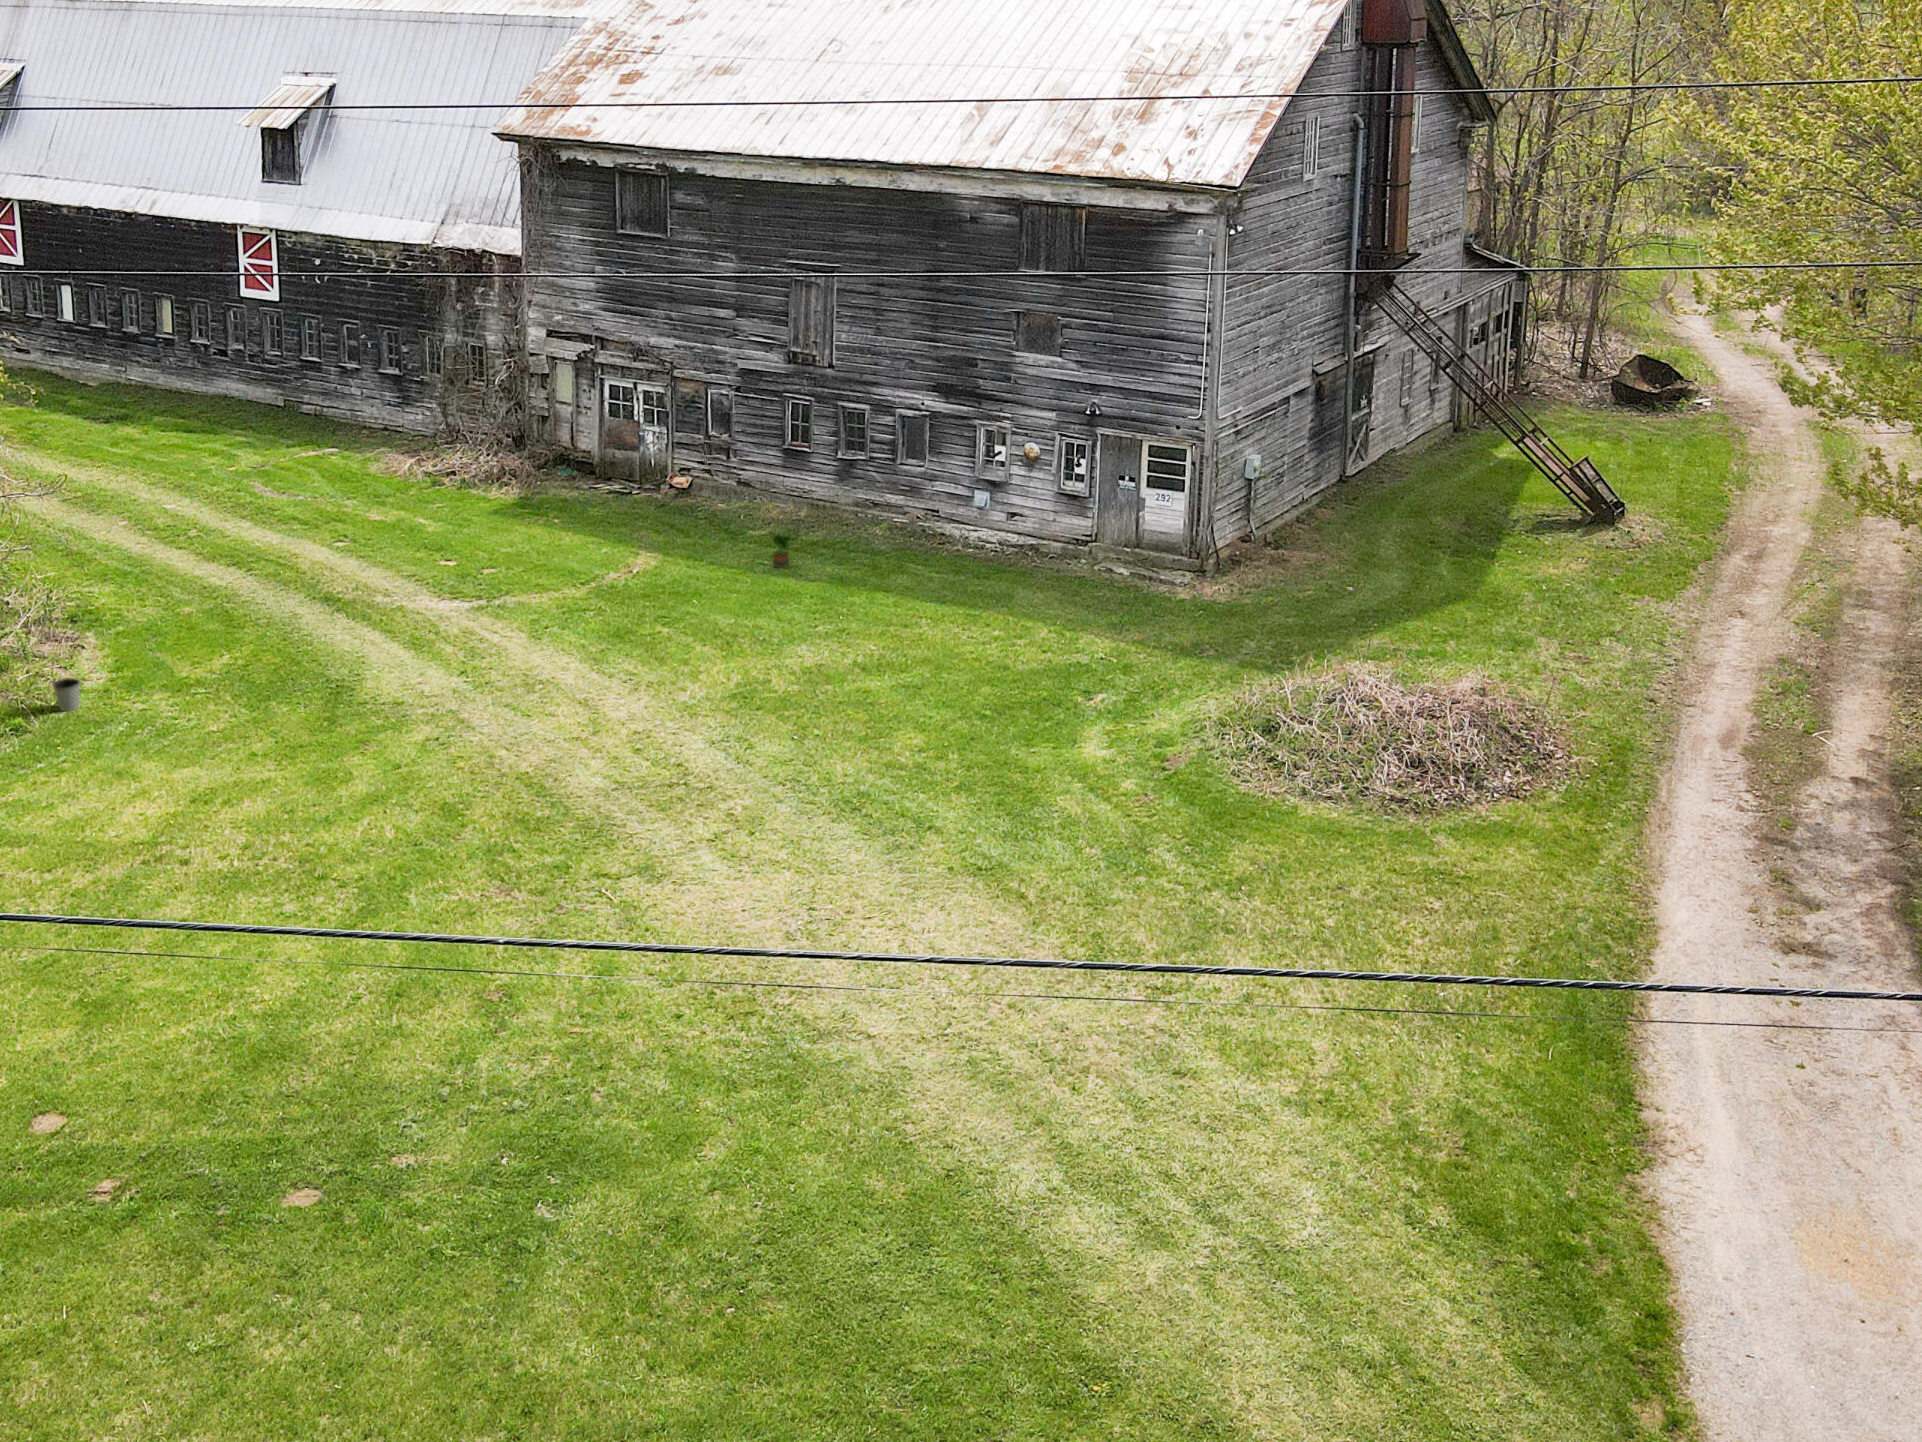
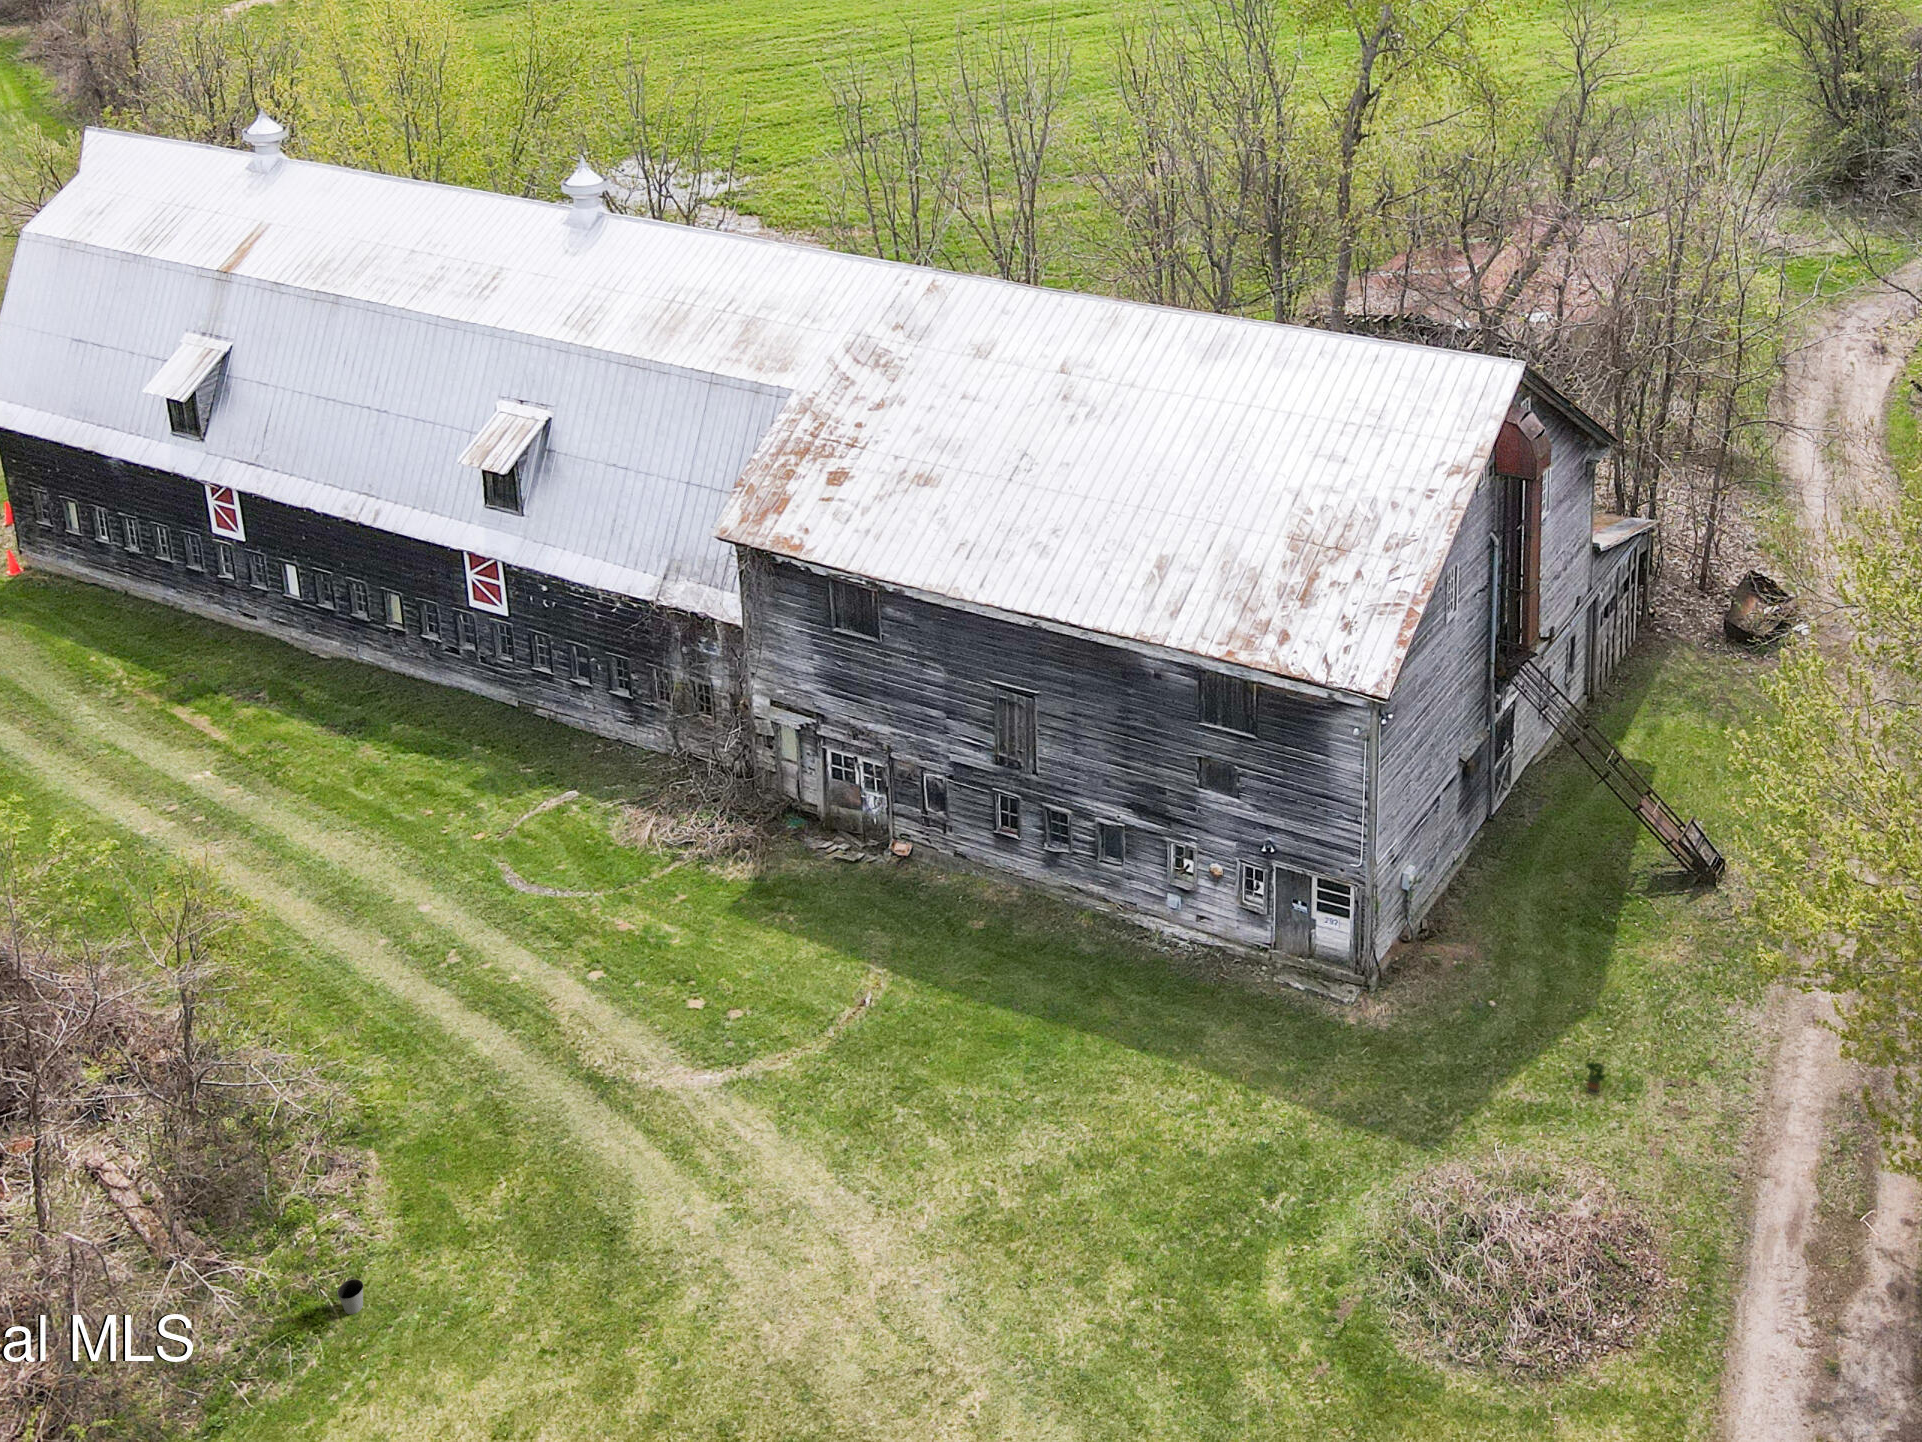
potted tree: present [773,535,792,568] -> present [1586,1062,1606,1095]

